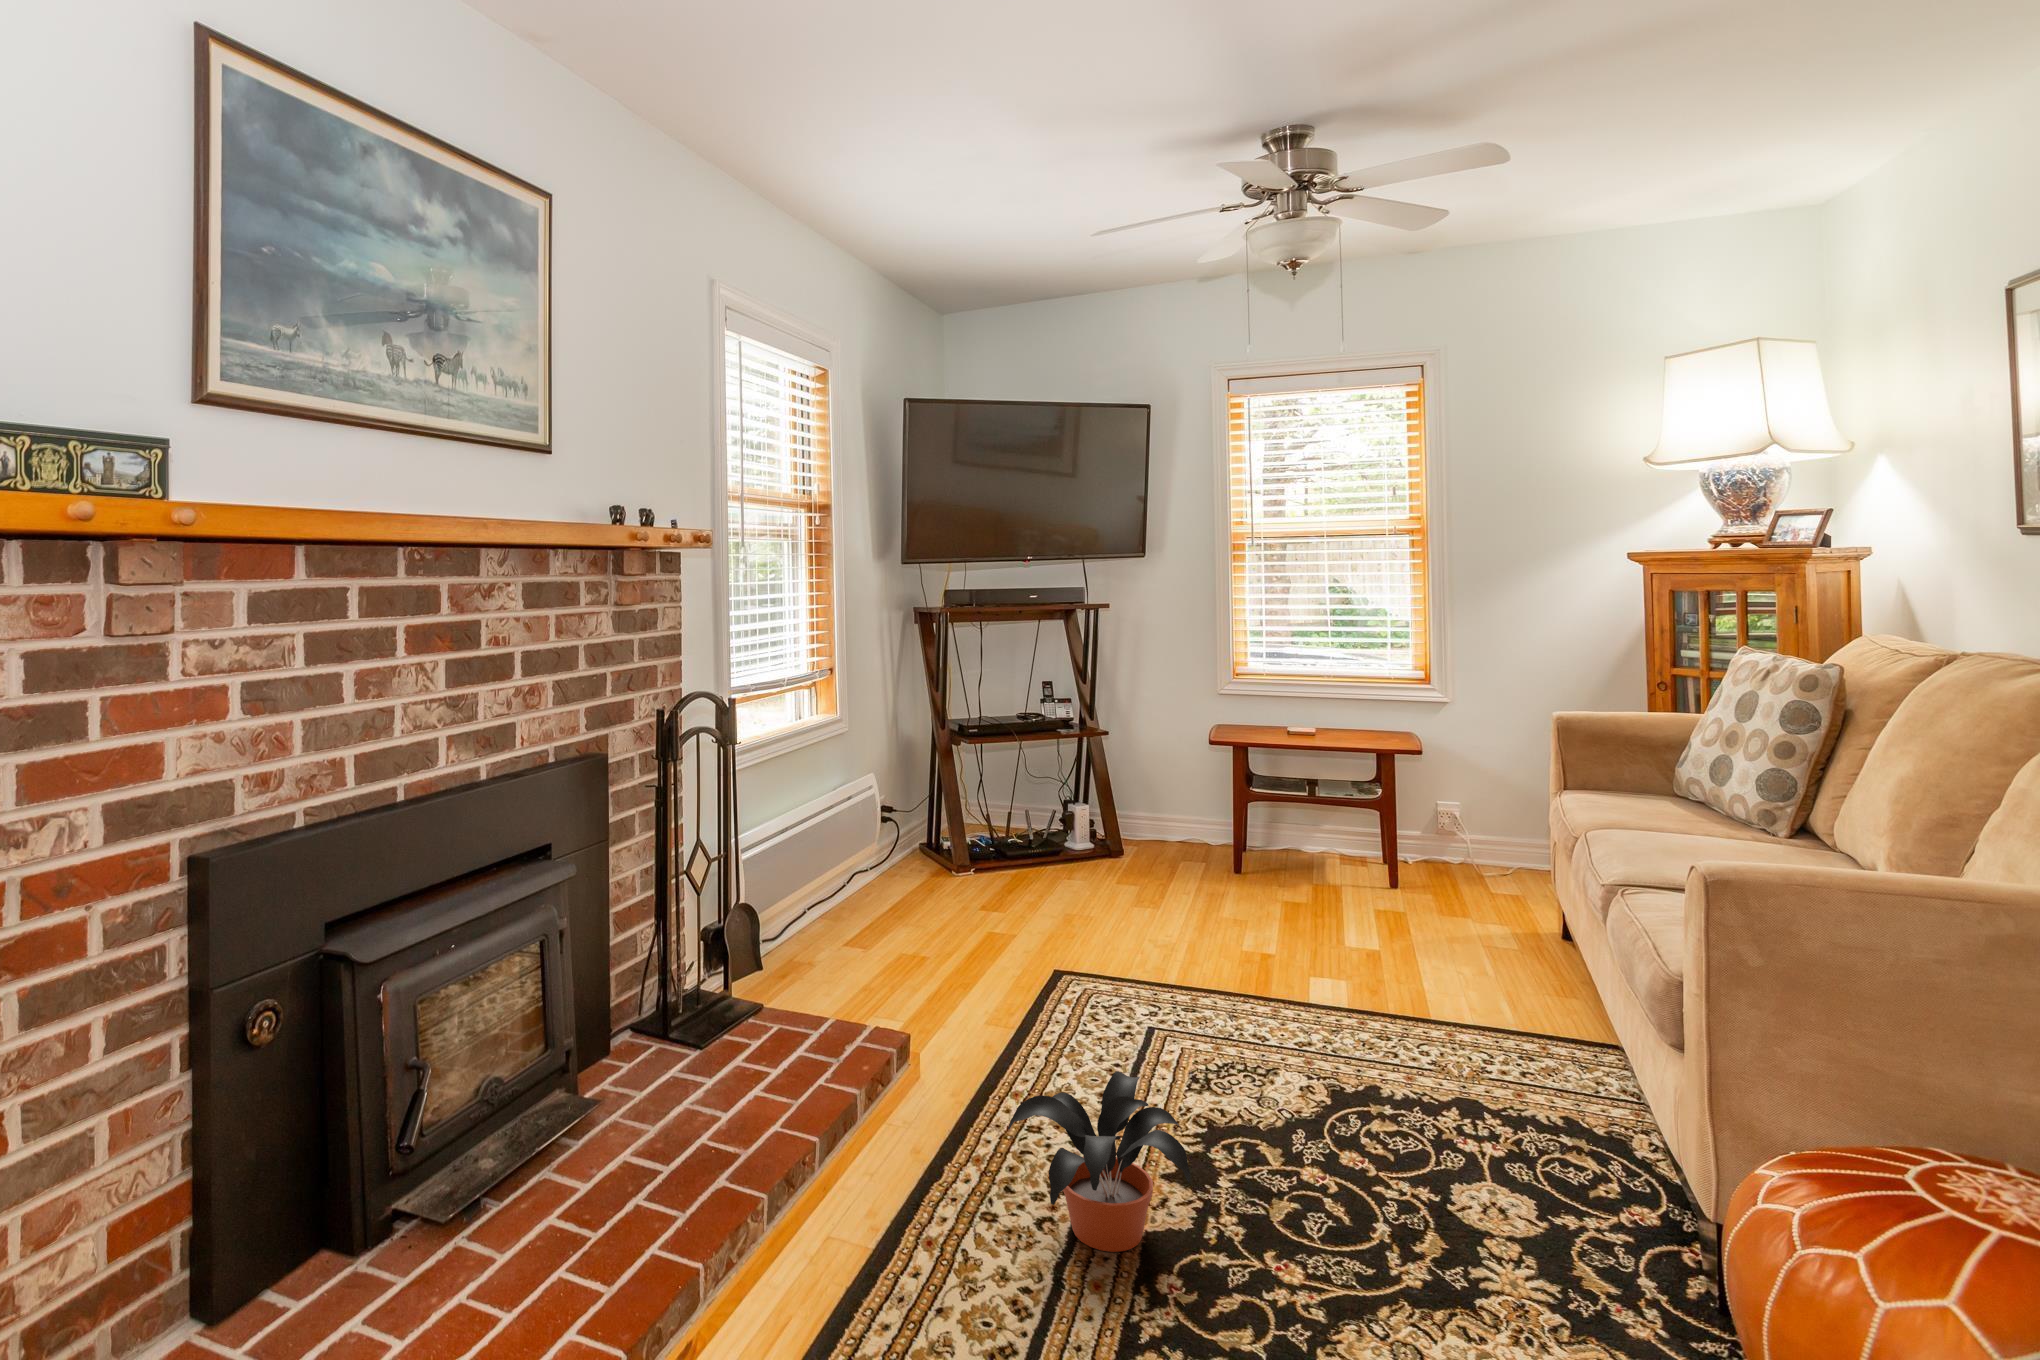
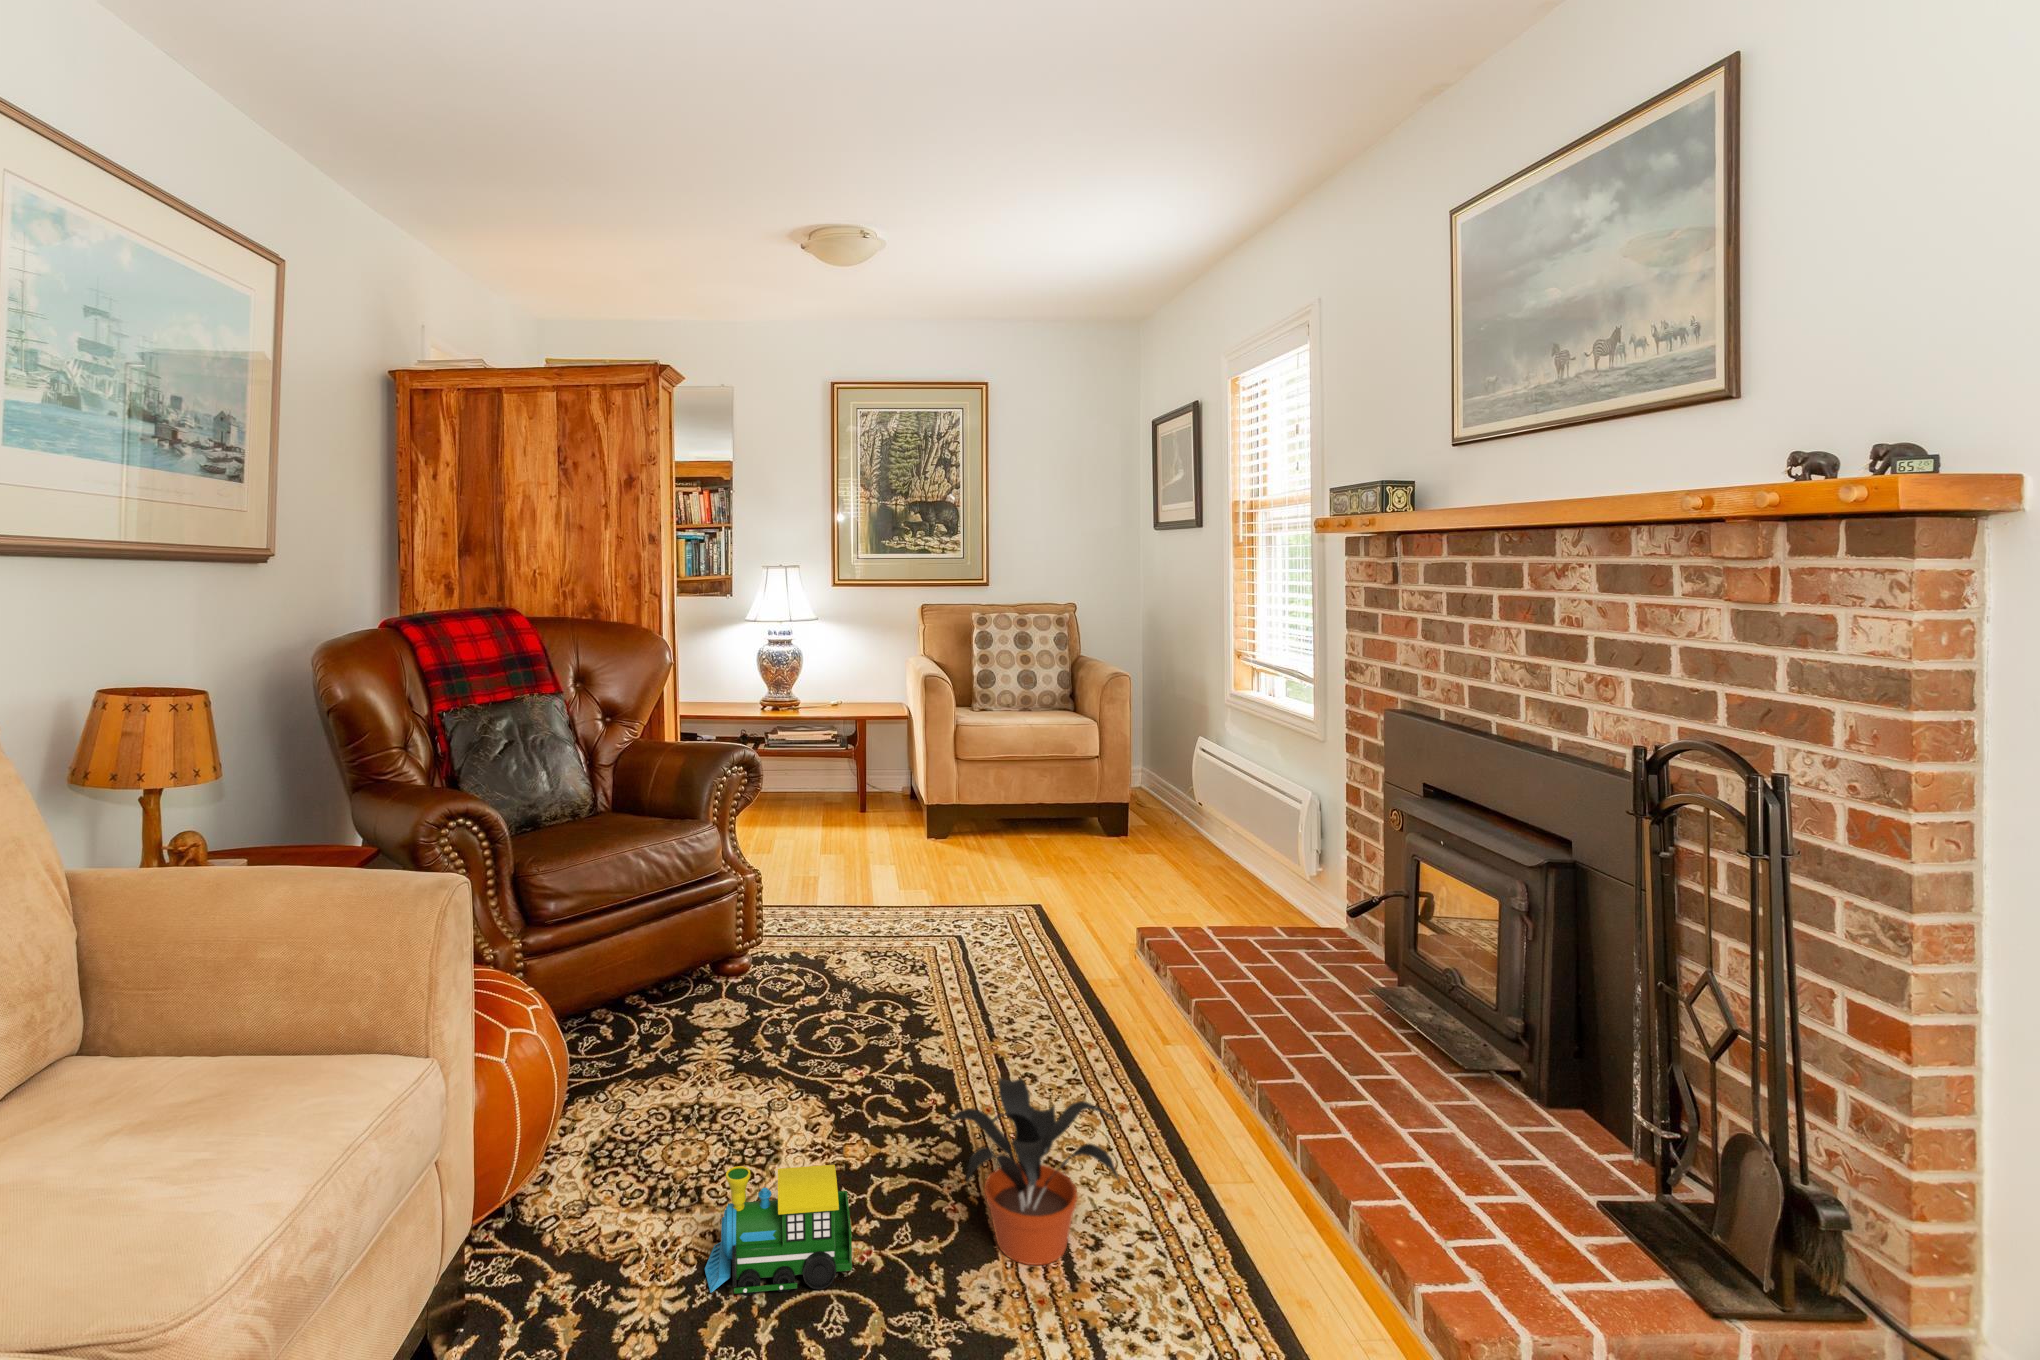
toy train: none [1298,1165,1463,1304] -> present [705,1165,852,1295]

